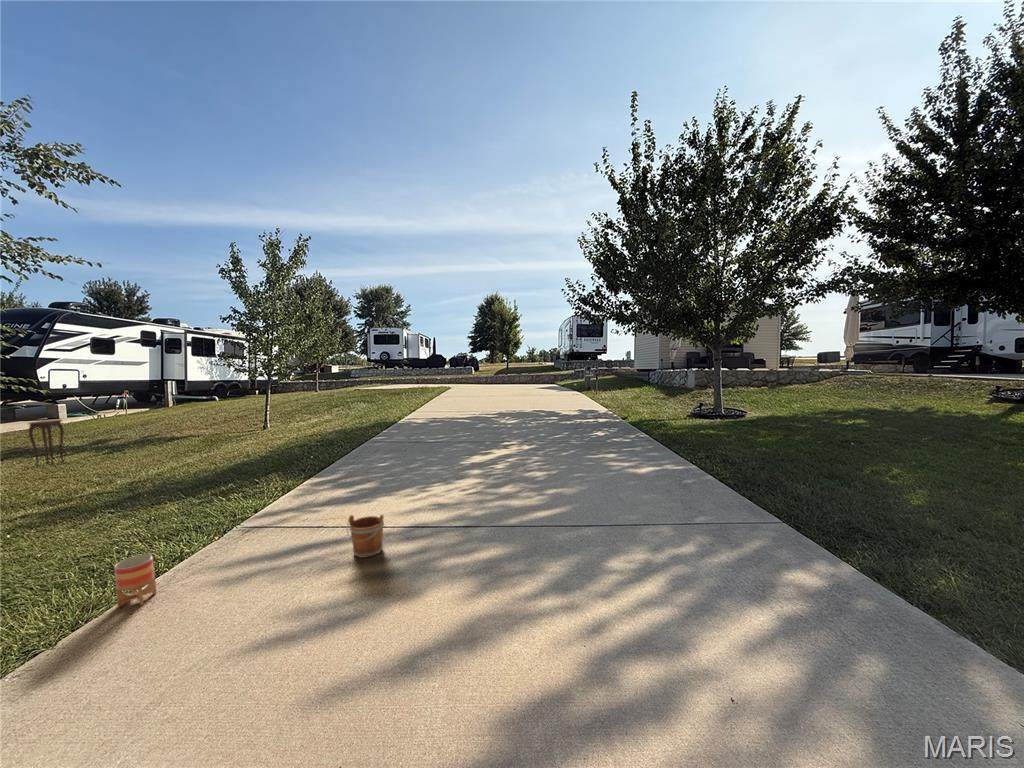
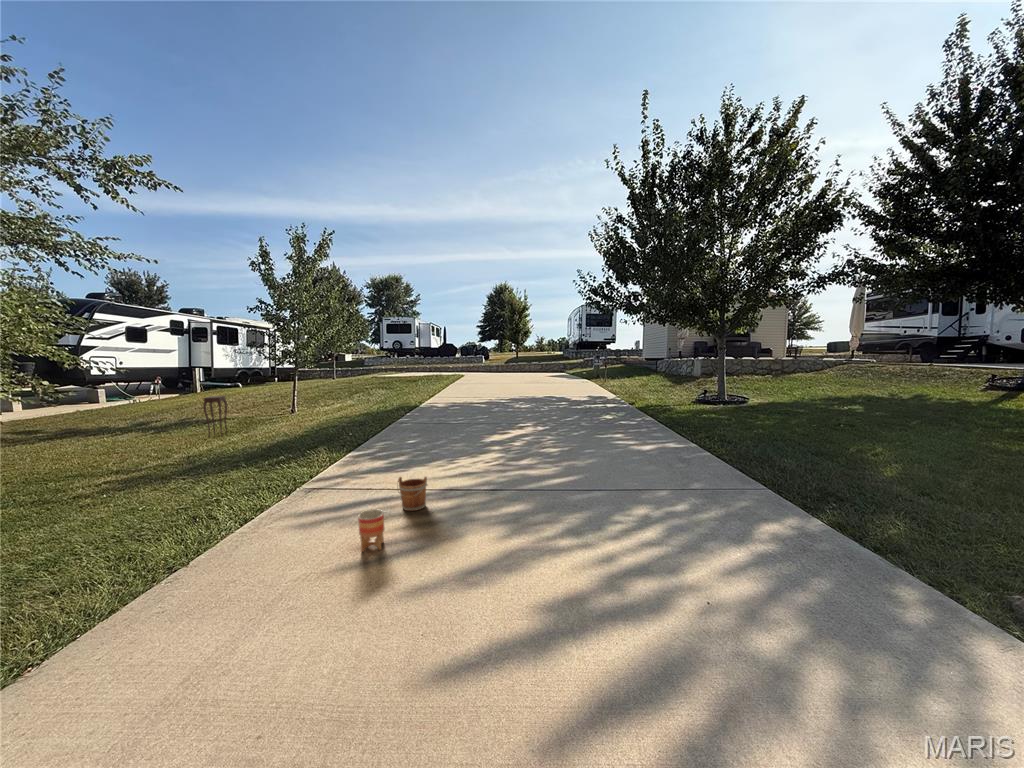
side table: present [29,419,64,467] -> present [203,396,227,436]
planter: present [114,555,156,607] -> present [358,509,384,552]

